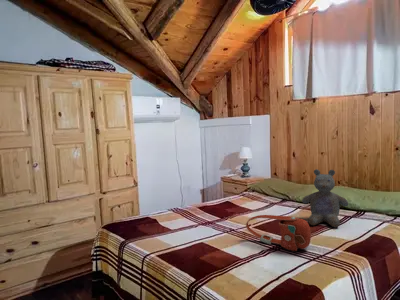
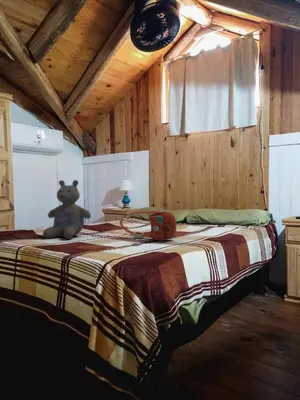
stuffed bear: present [302,169,348,227] -> present [43,180,91,239]

